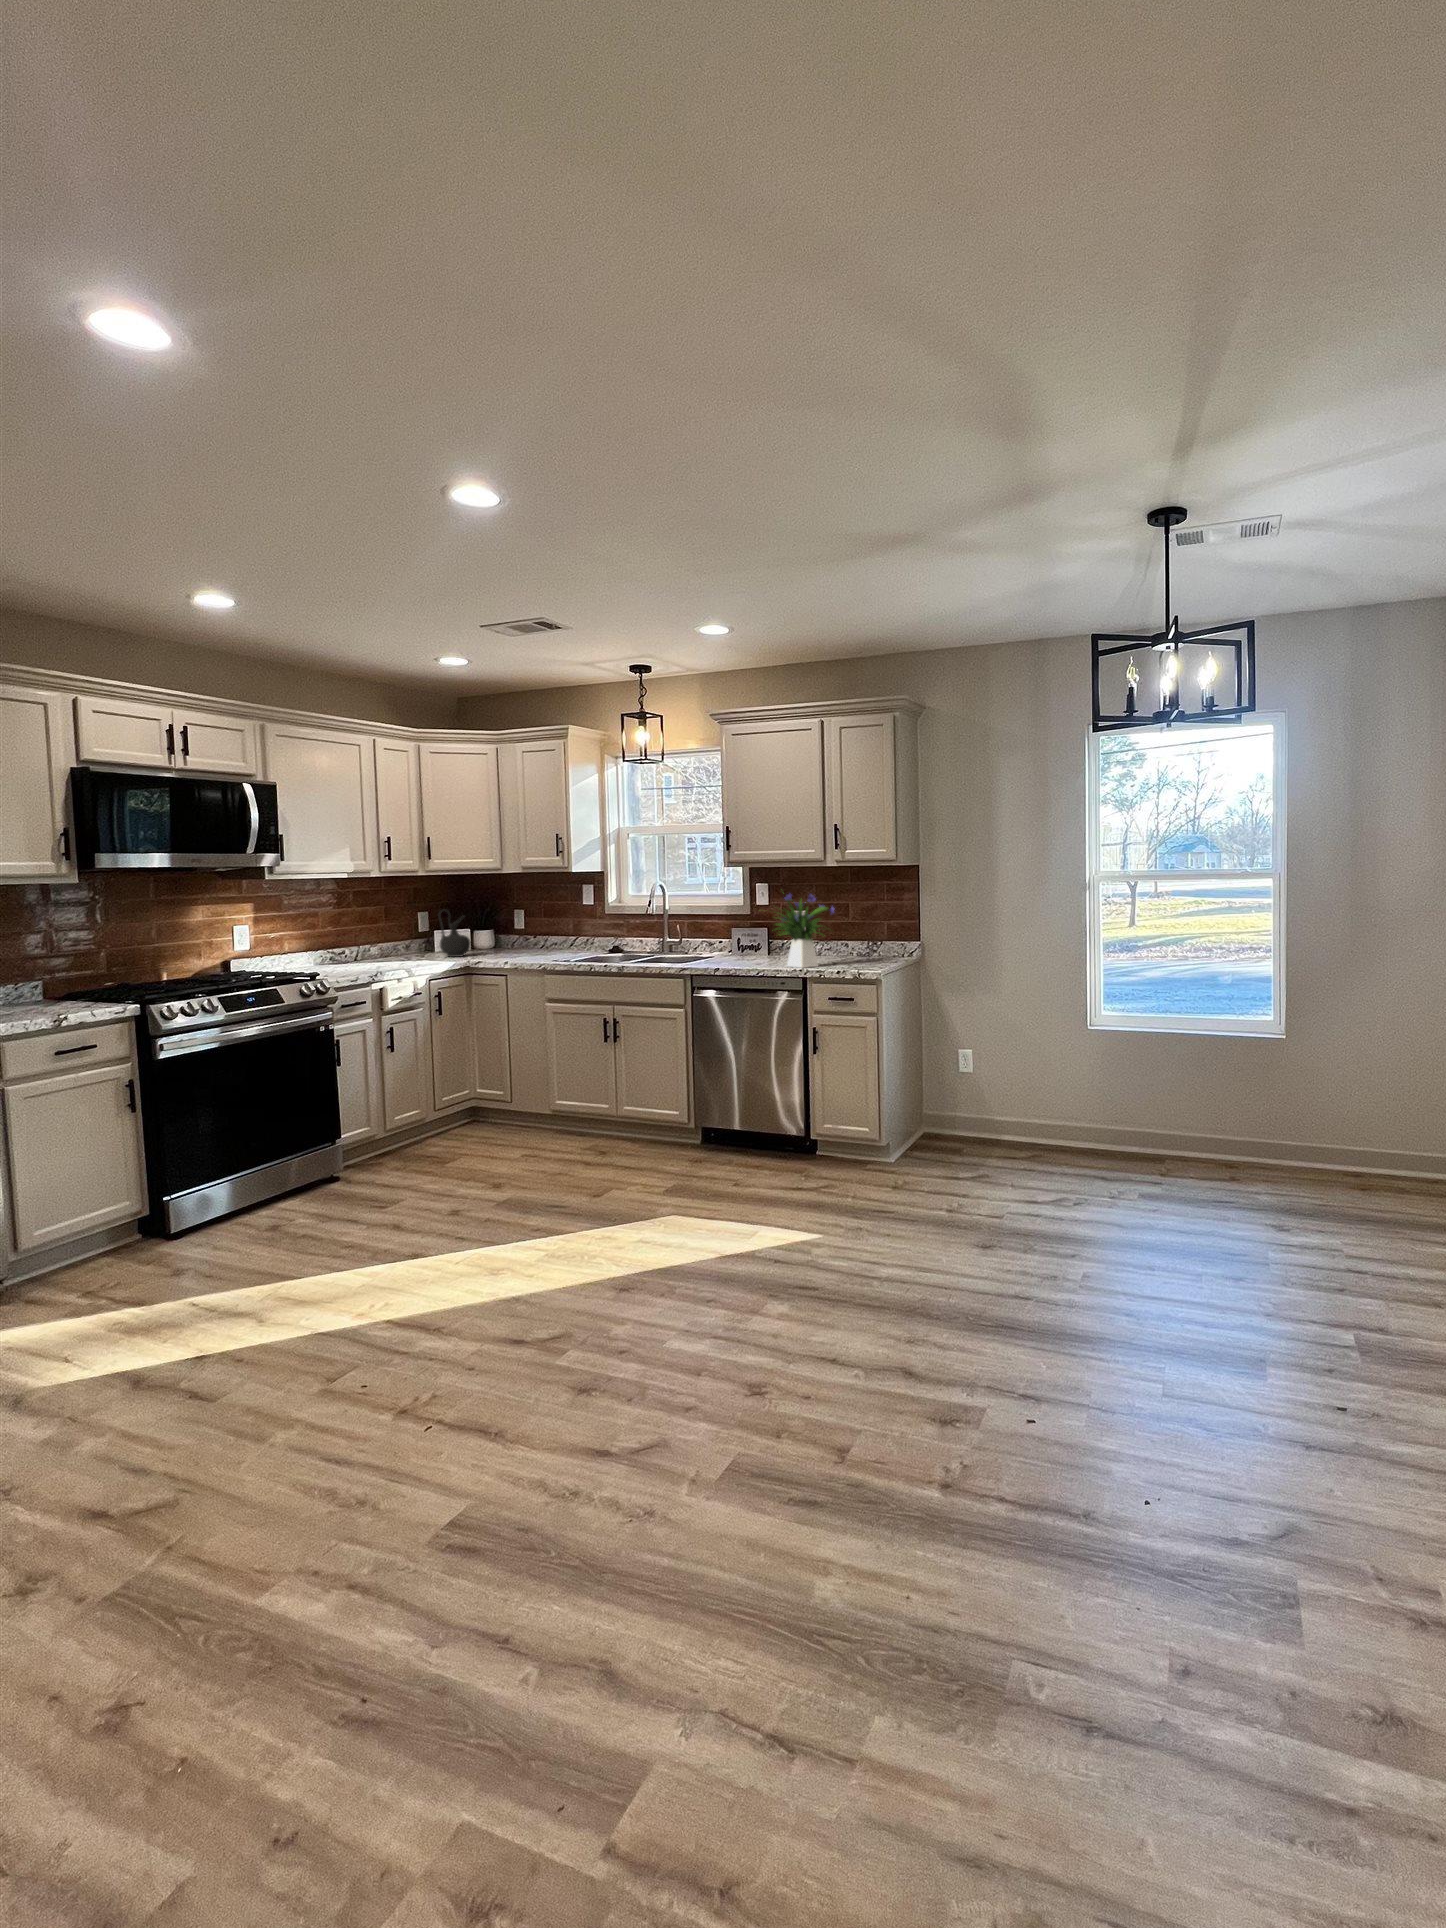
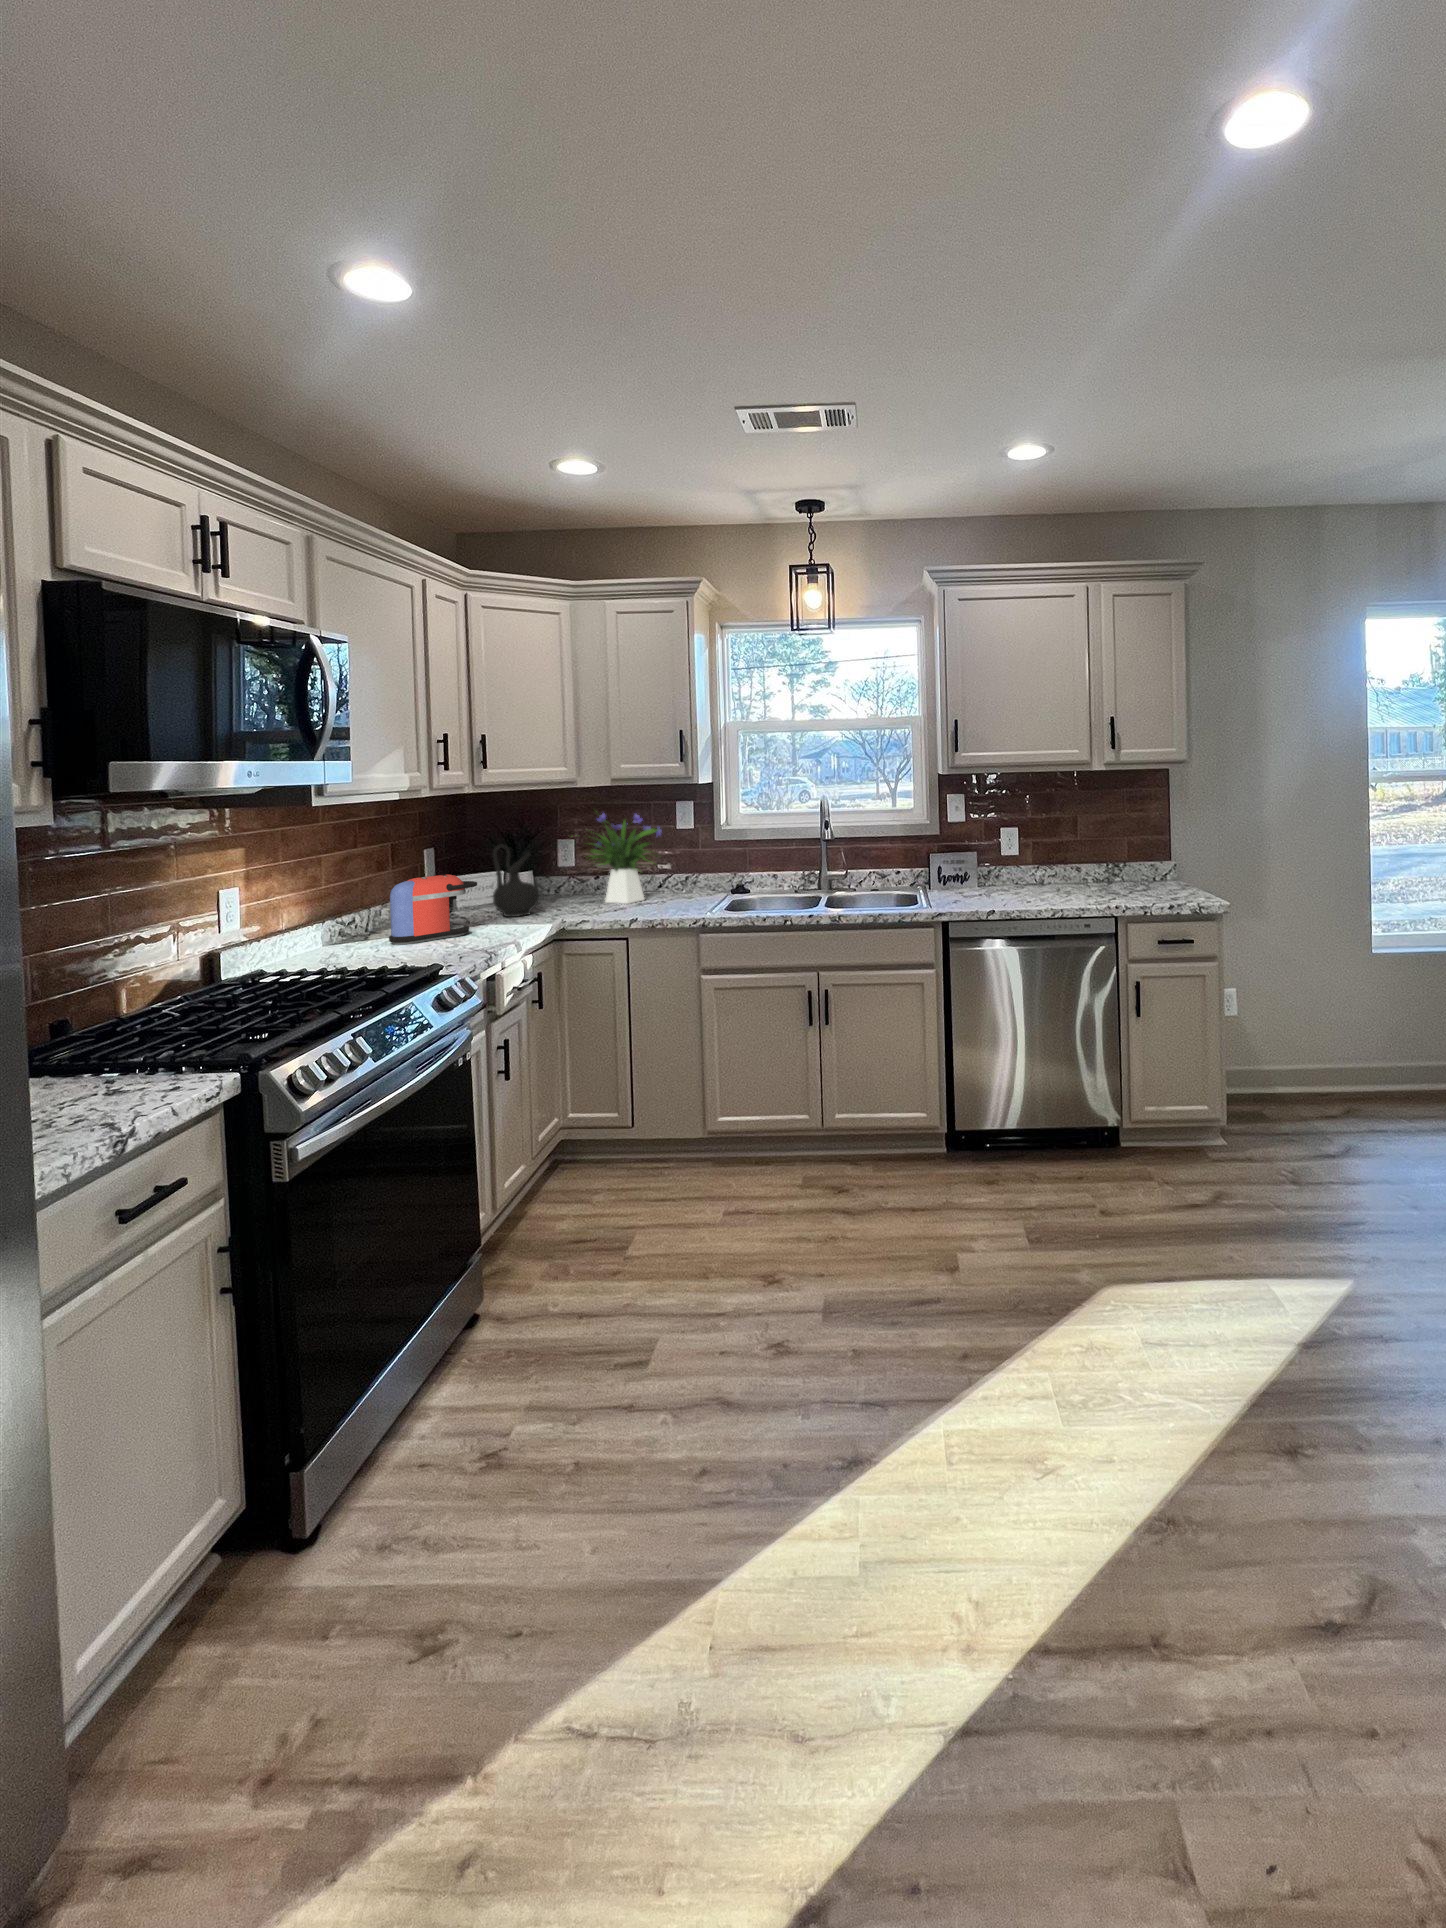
flower arrangement: present [775,894,834,968] -> present [589,813,661,904]
coffee maker: none [344,924,404,965] -> present [389,874,477,945]

